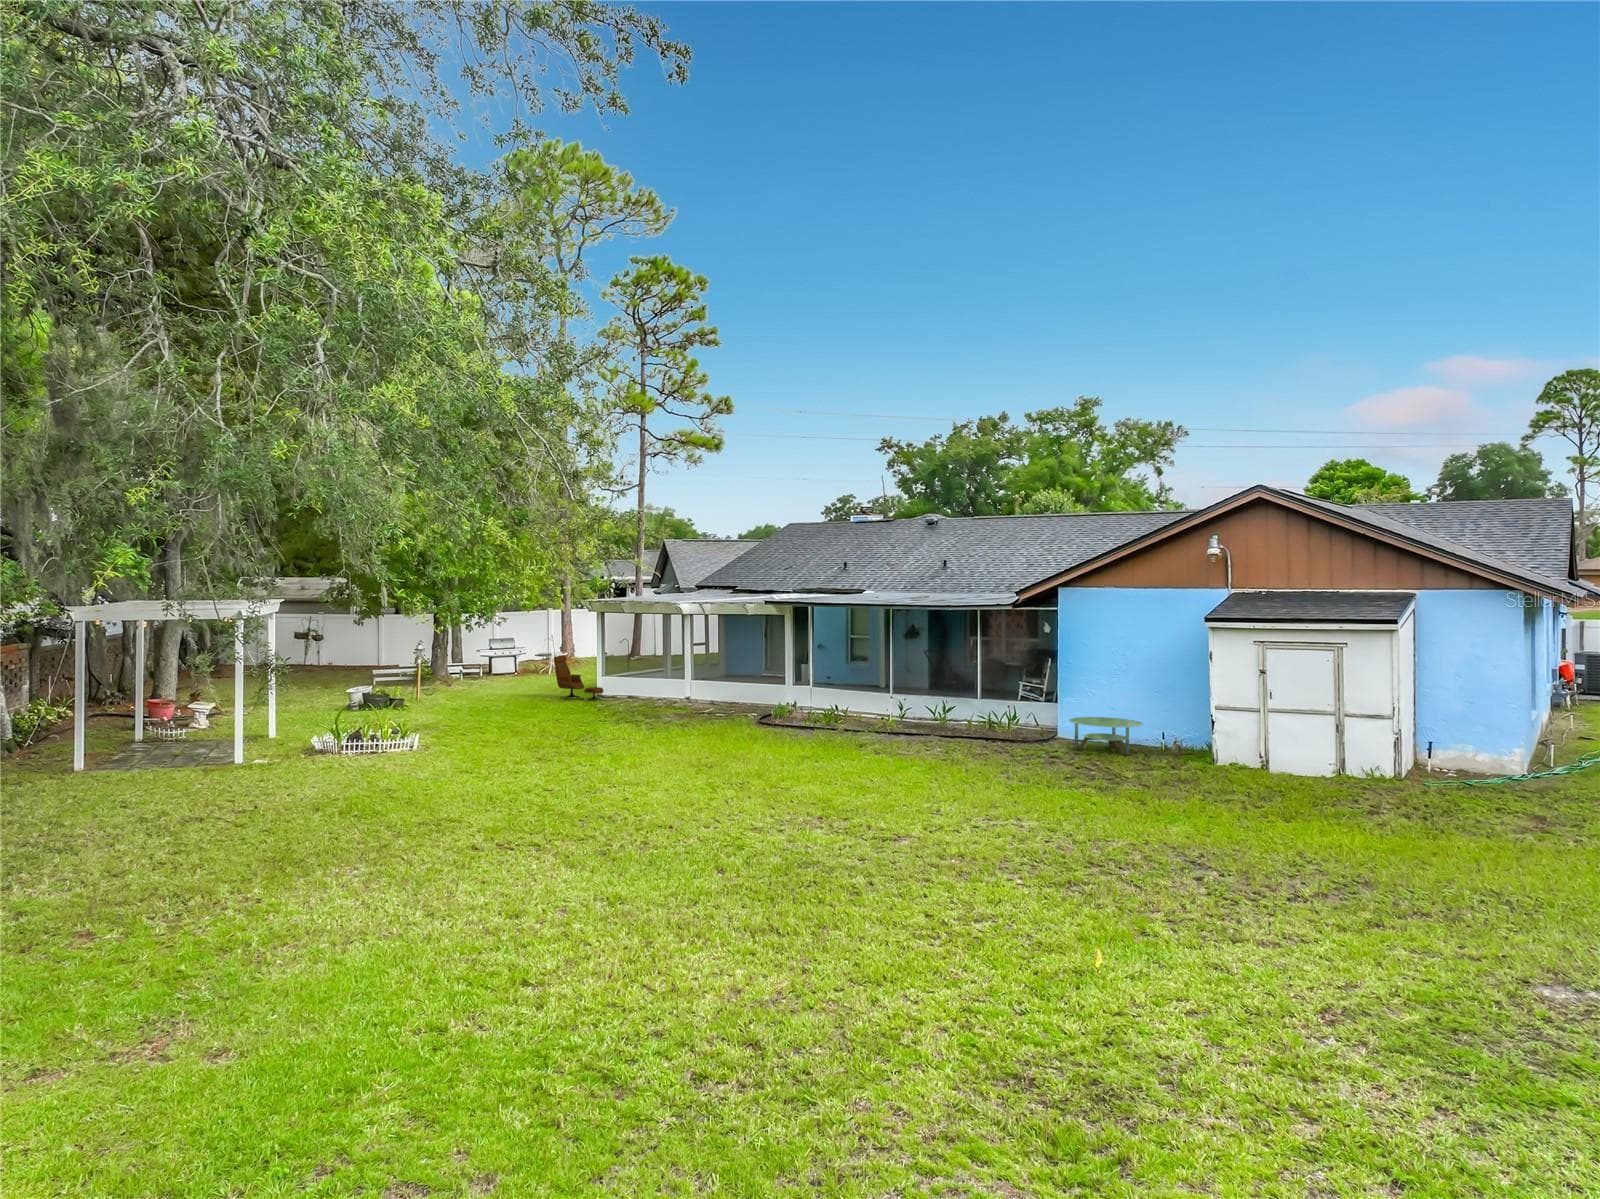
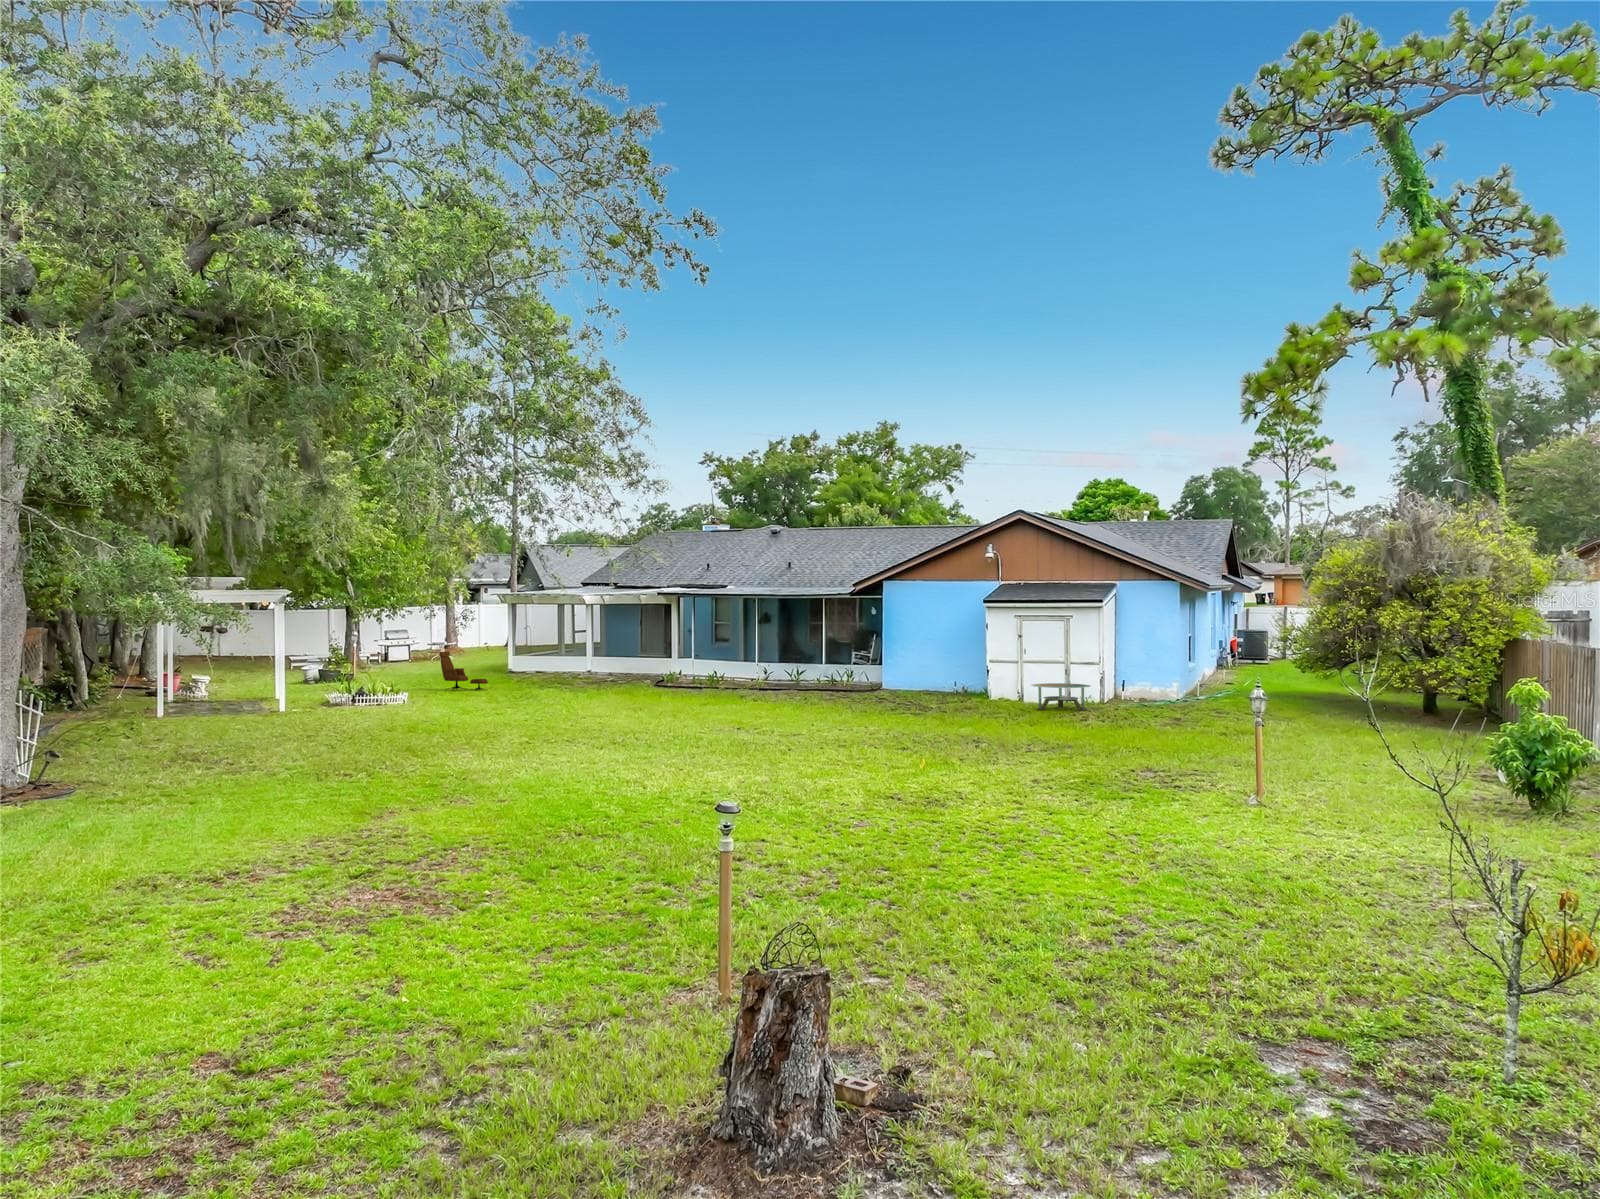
round table: present [1069,717,1143,755] -> present [1031,683,1091,711]

